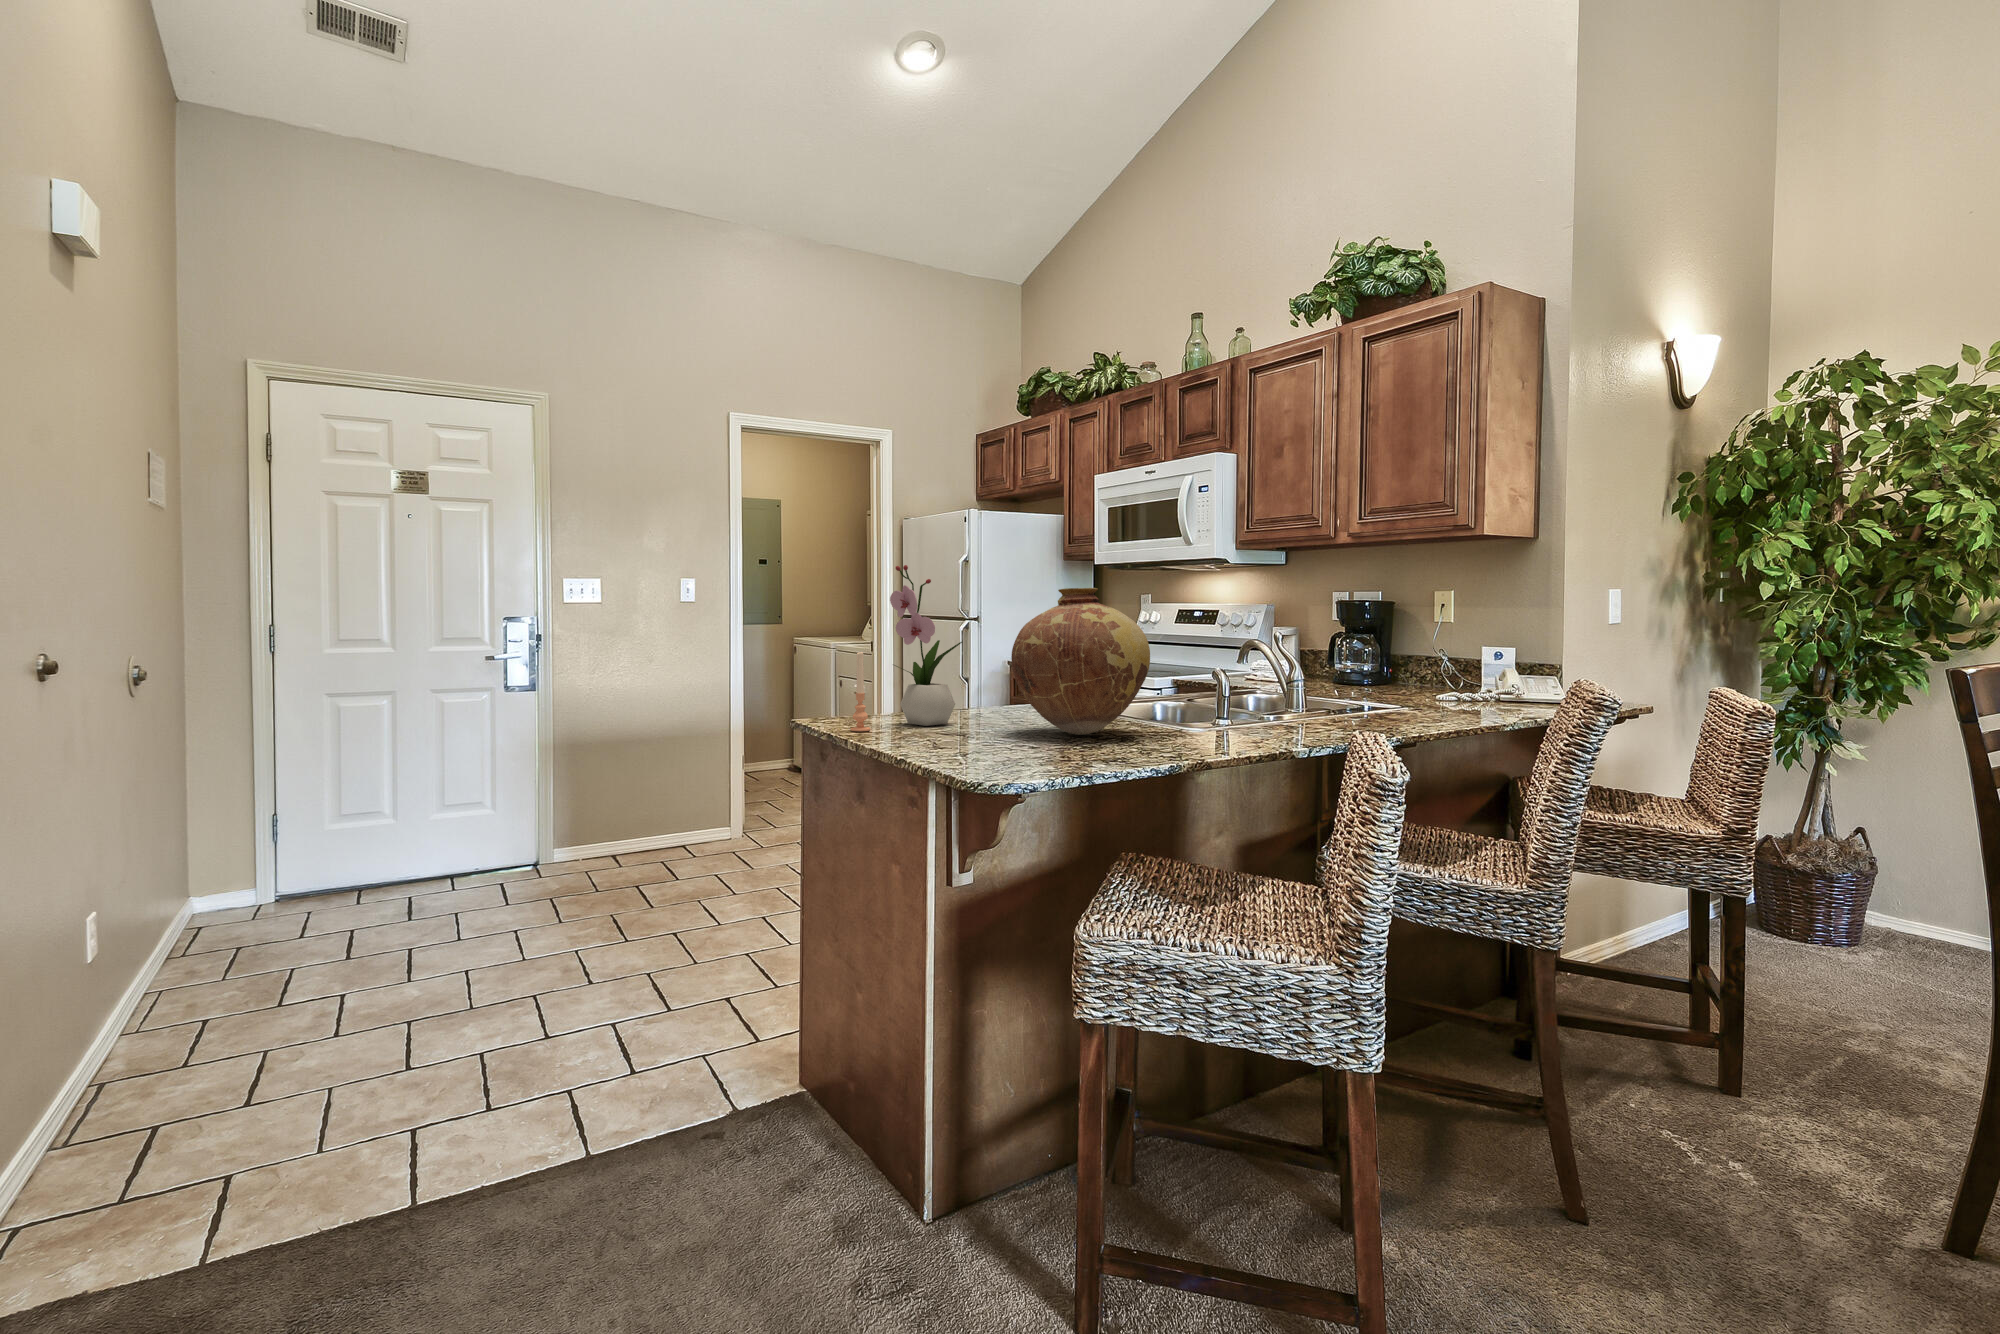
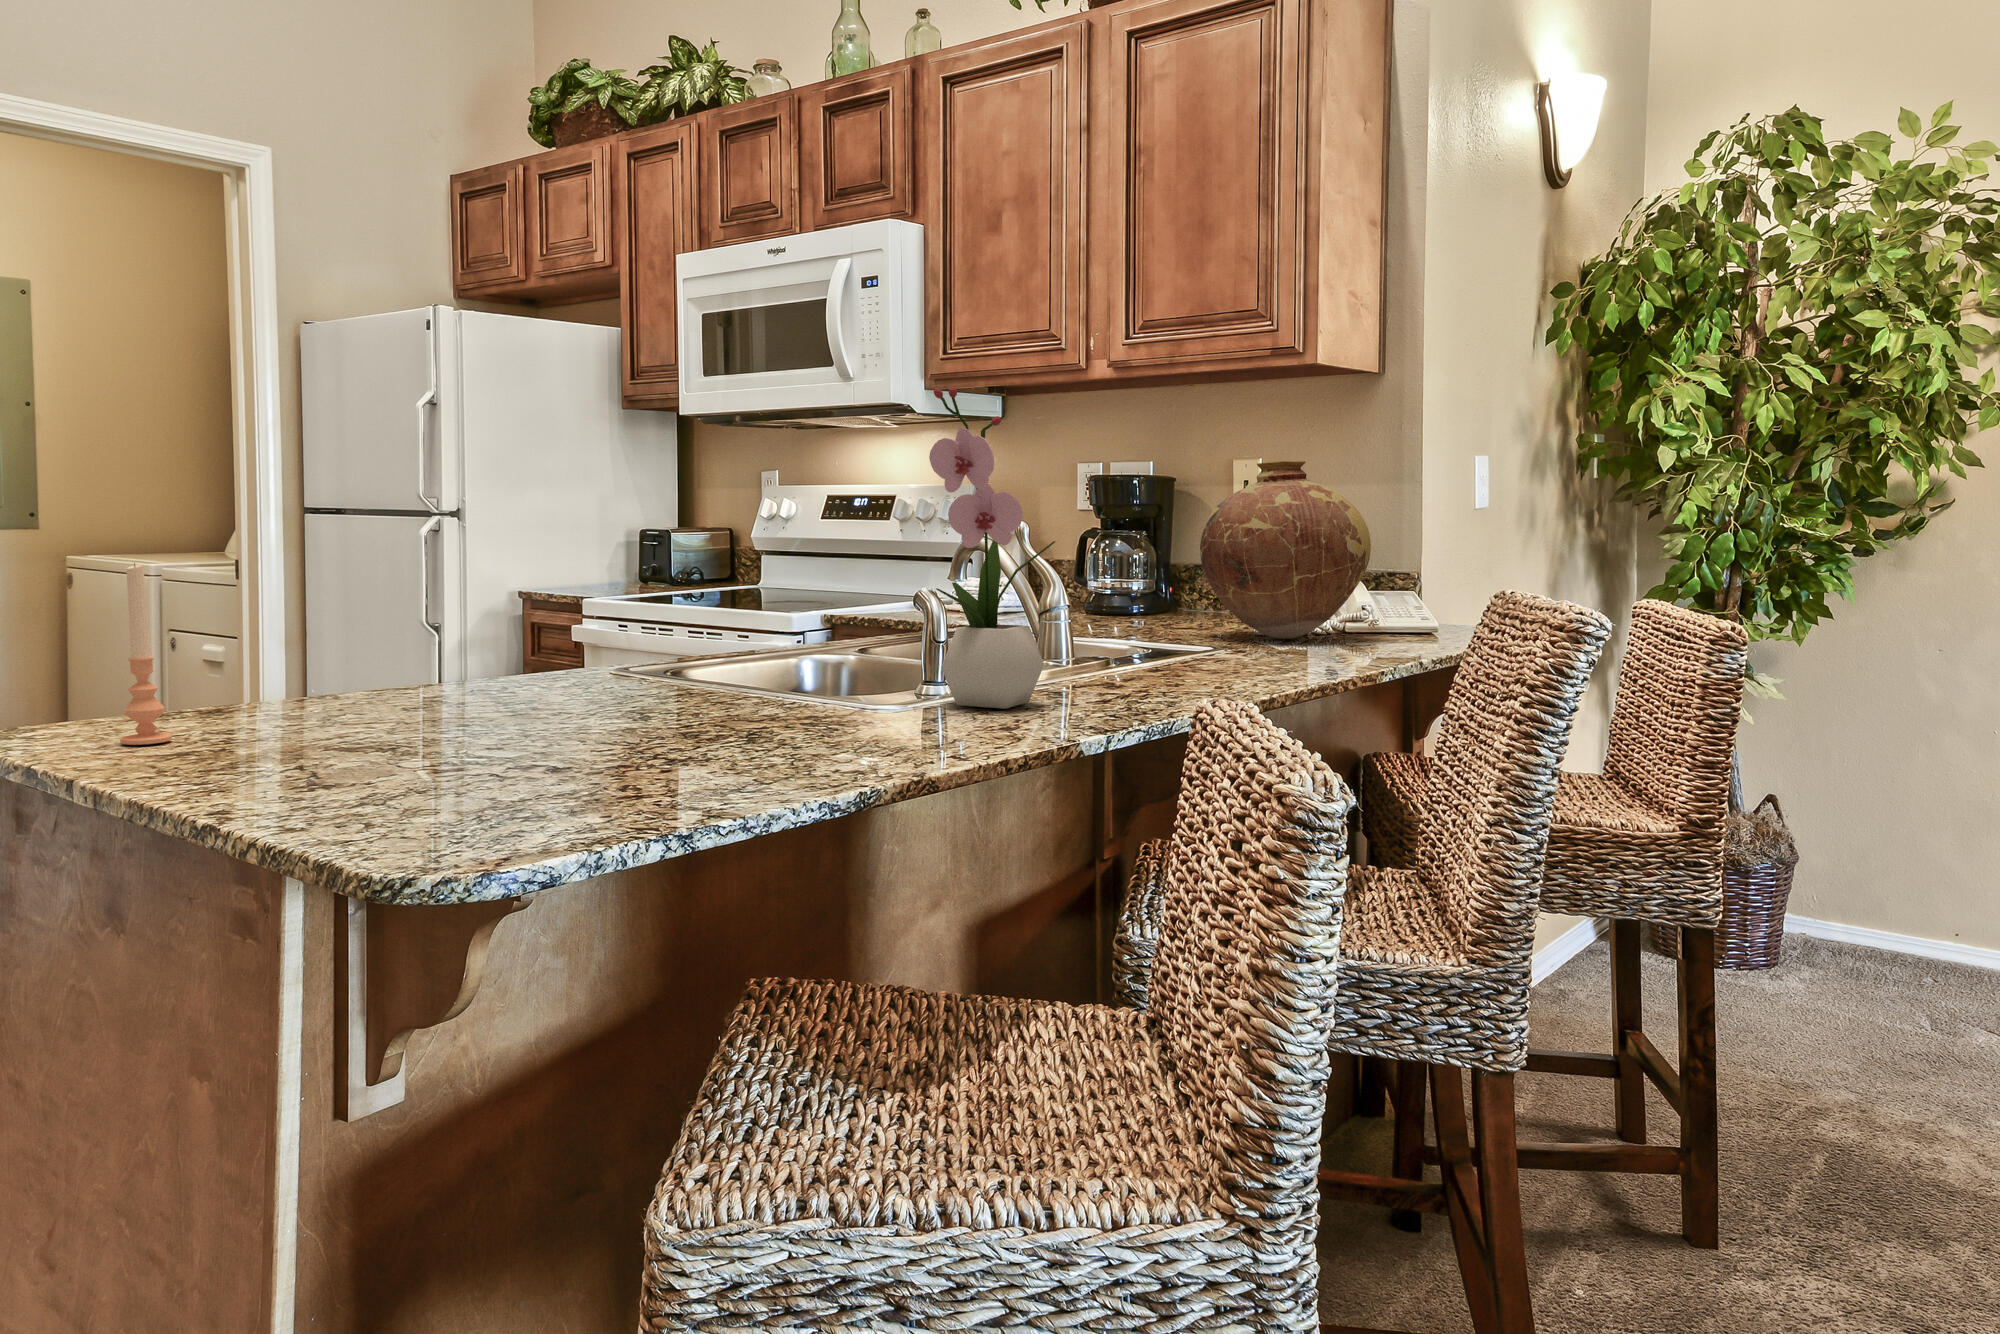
flower arrangement: present [890,565,962,726] -> present [929,387,1055,709]
vase: present [1011,588,1150,735] -> present [1200,461,1371,639]

